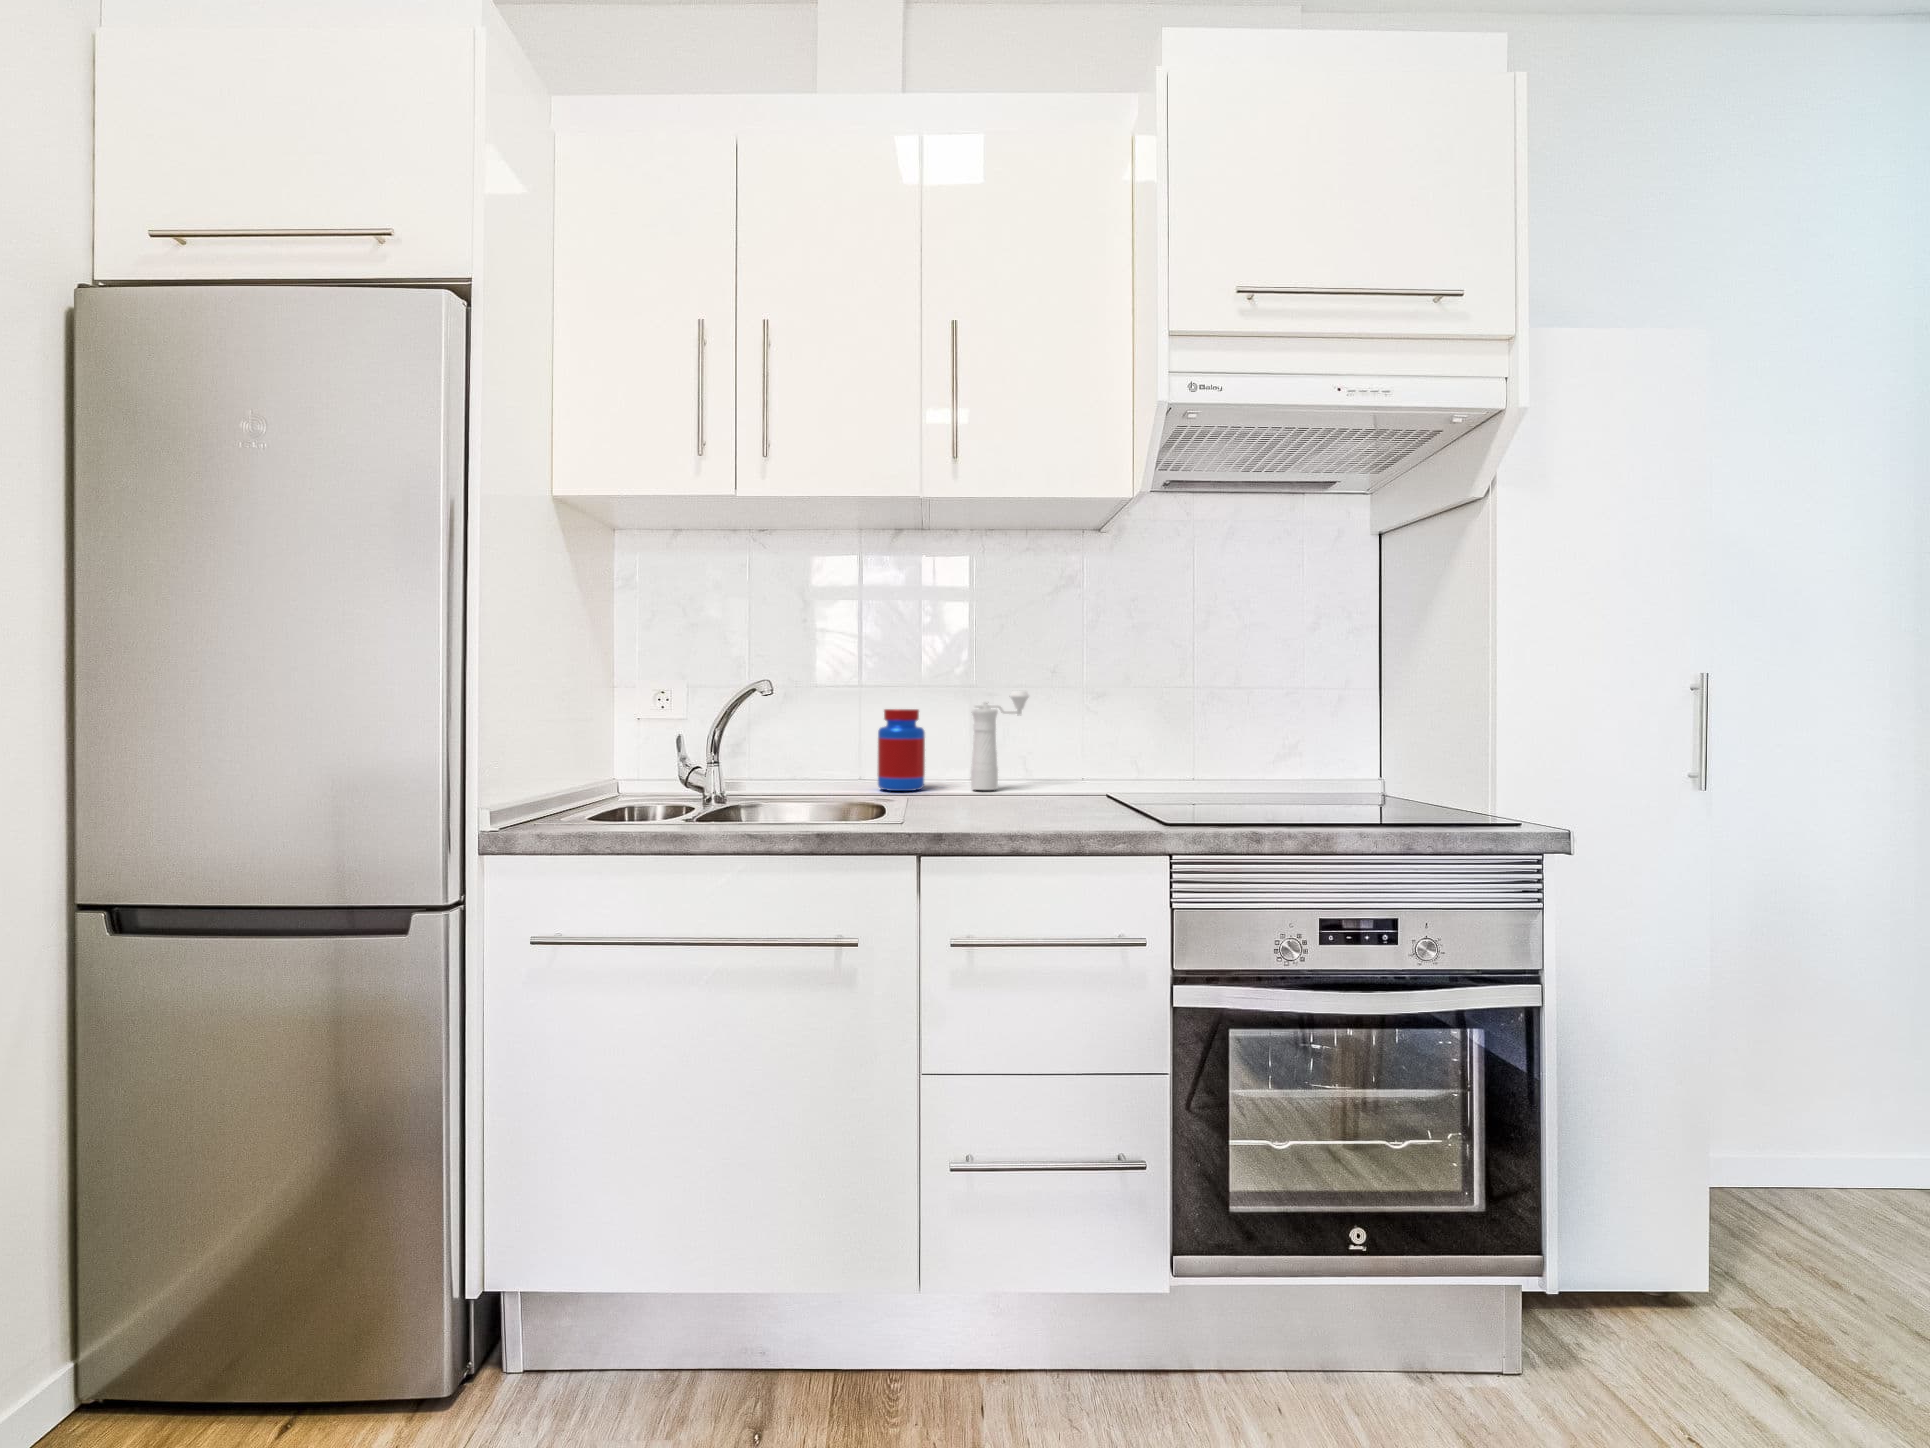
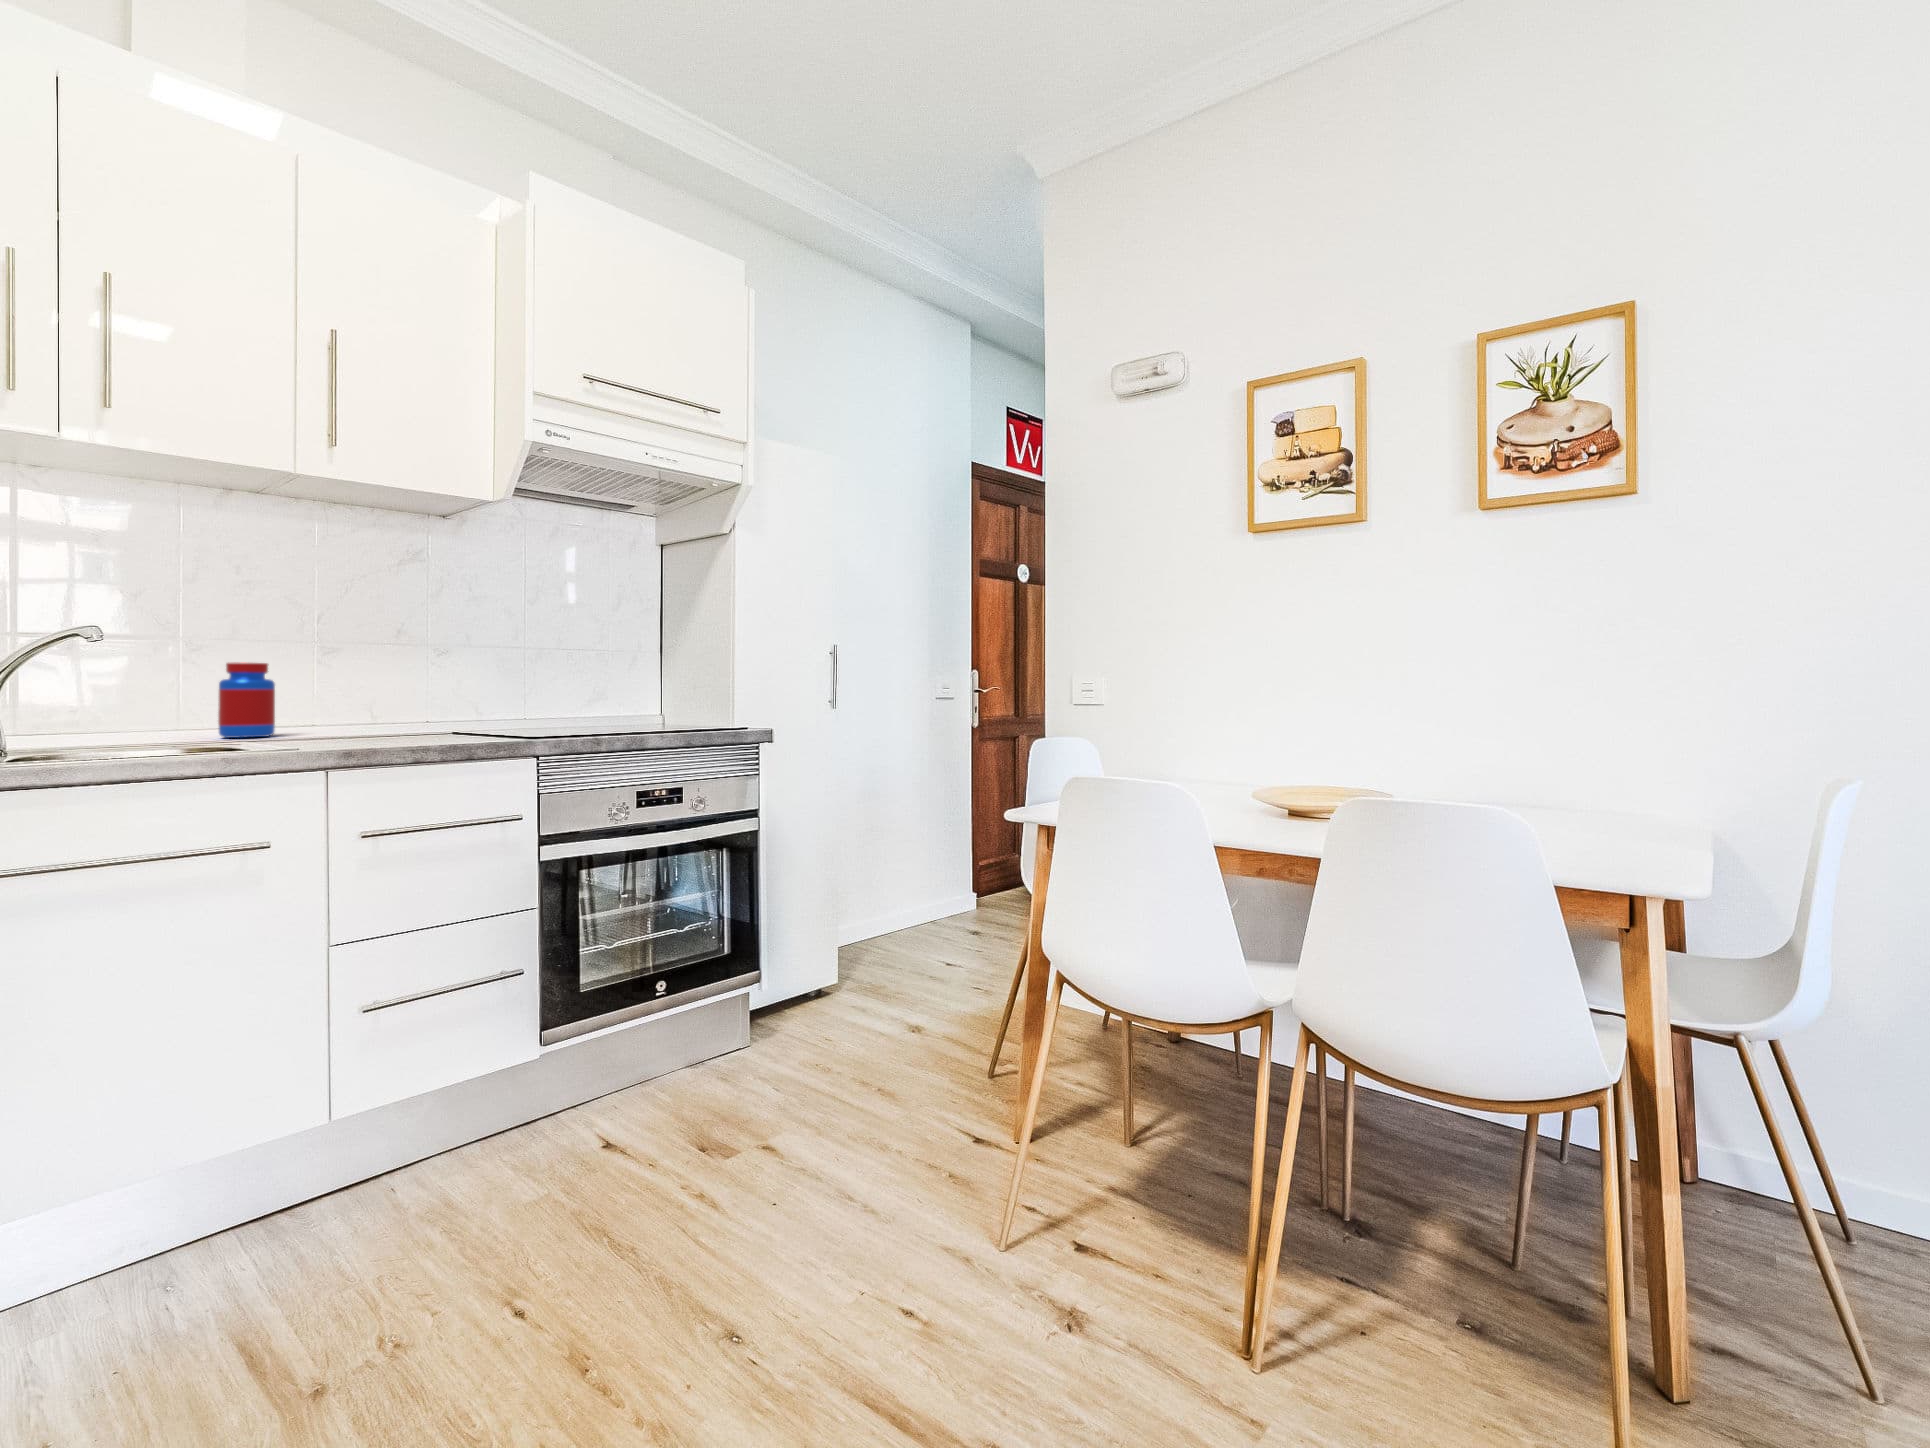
pepper mill: present [971,691,1029,790] -> none [327,649,382,733]

